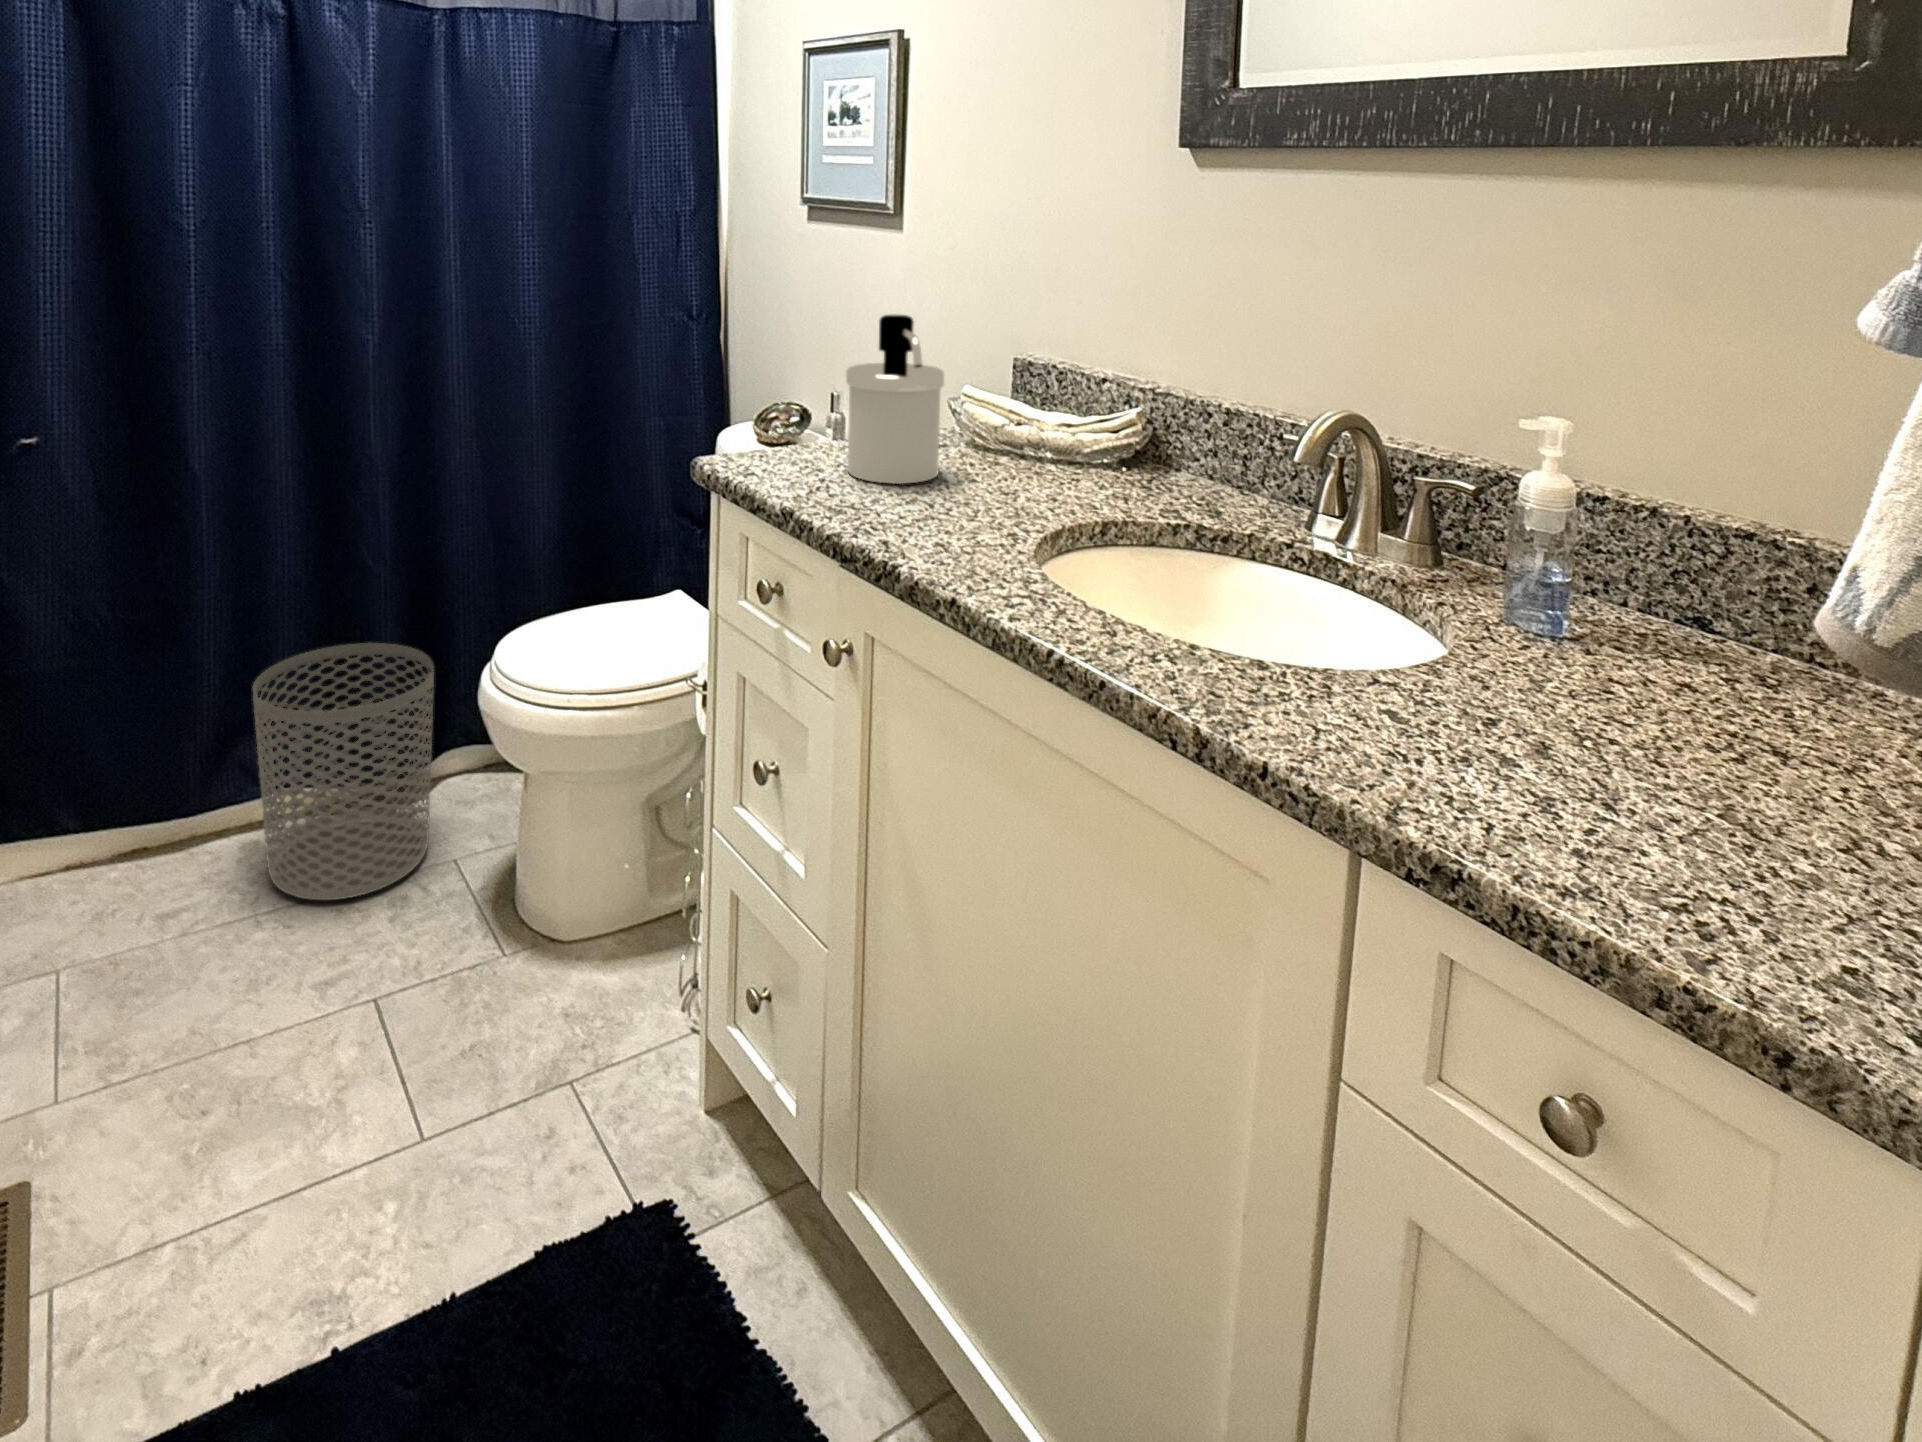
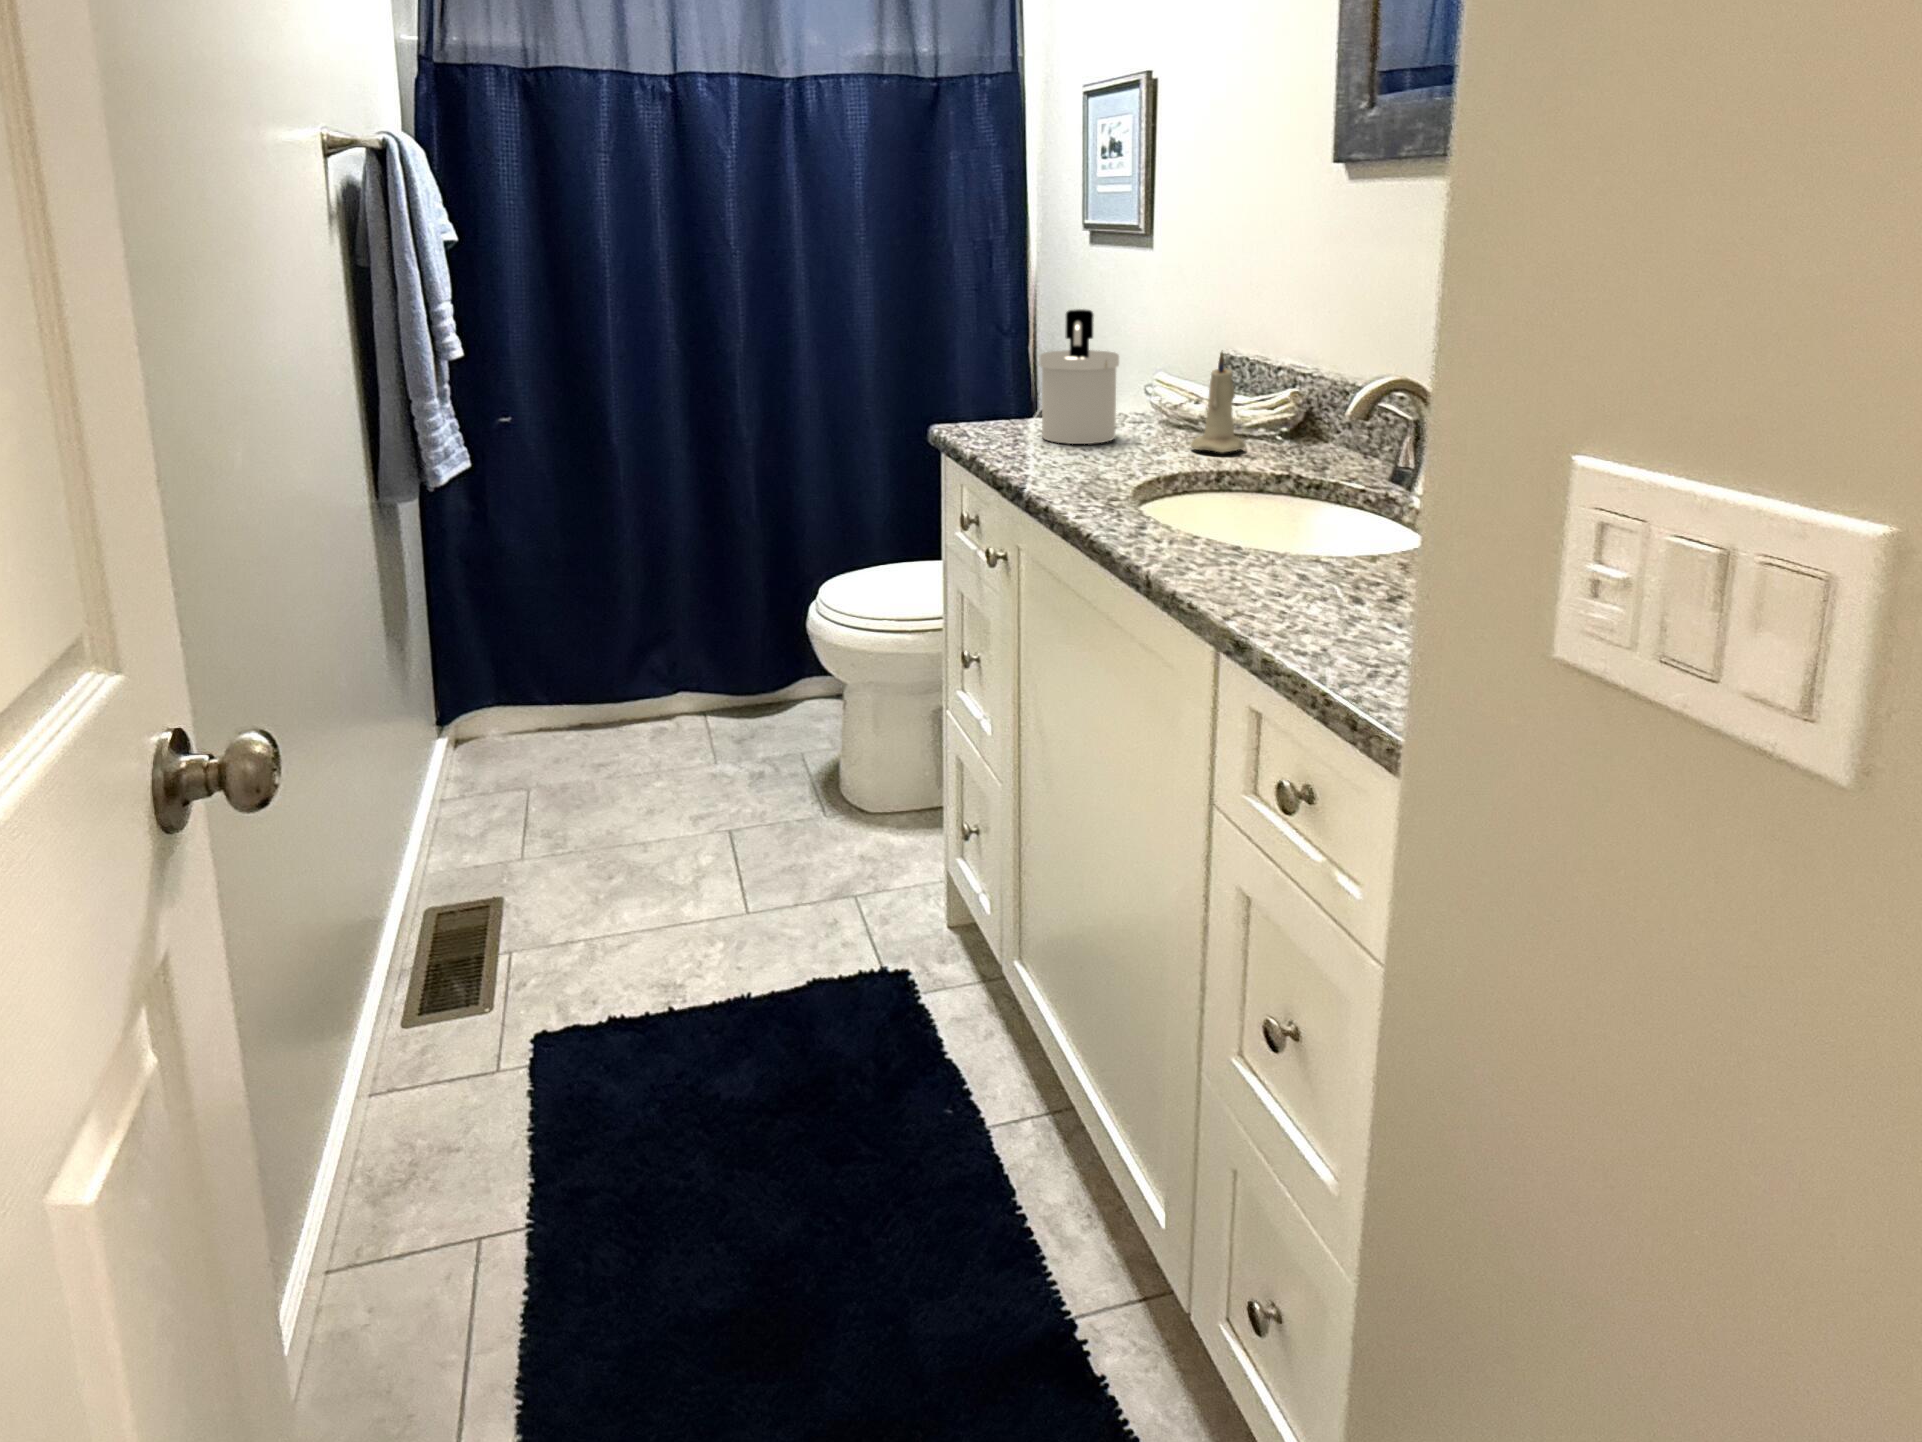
candle: none [1035,366,1098,492] -> present [1191,352,1246,453]
waste bin: present [253,643,434,900] -> none [655,585,785,766]

